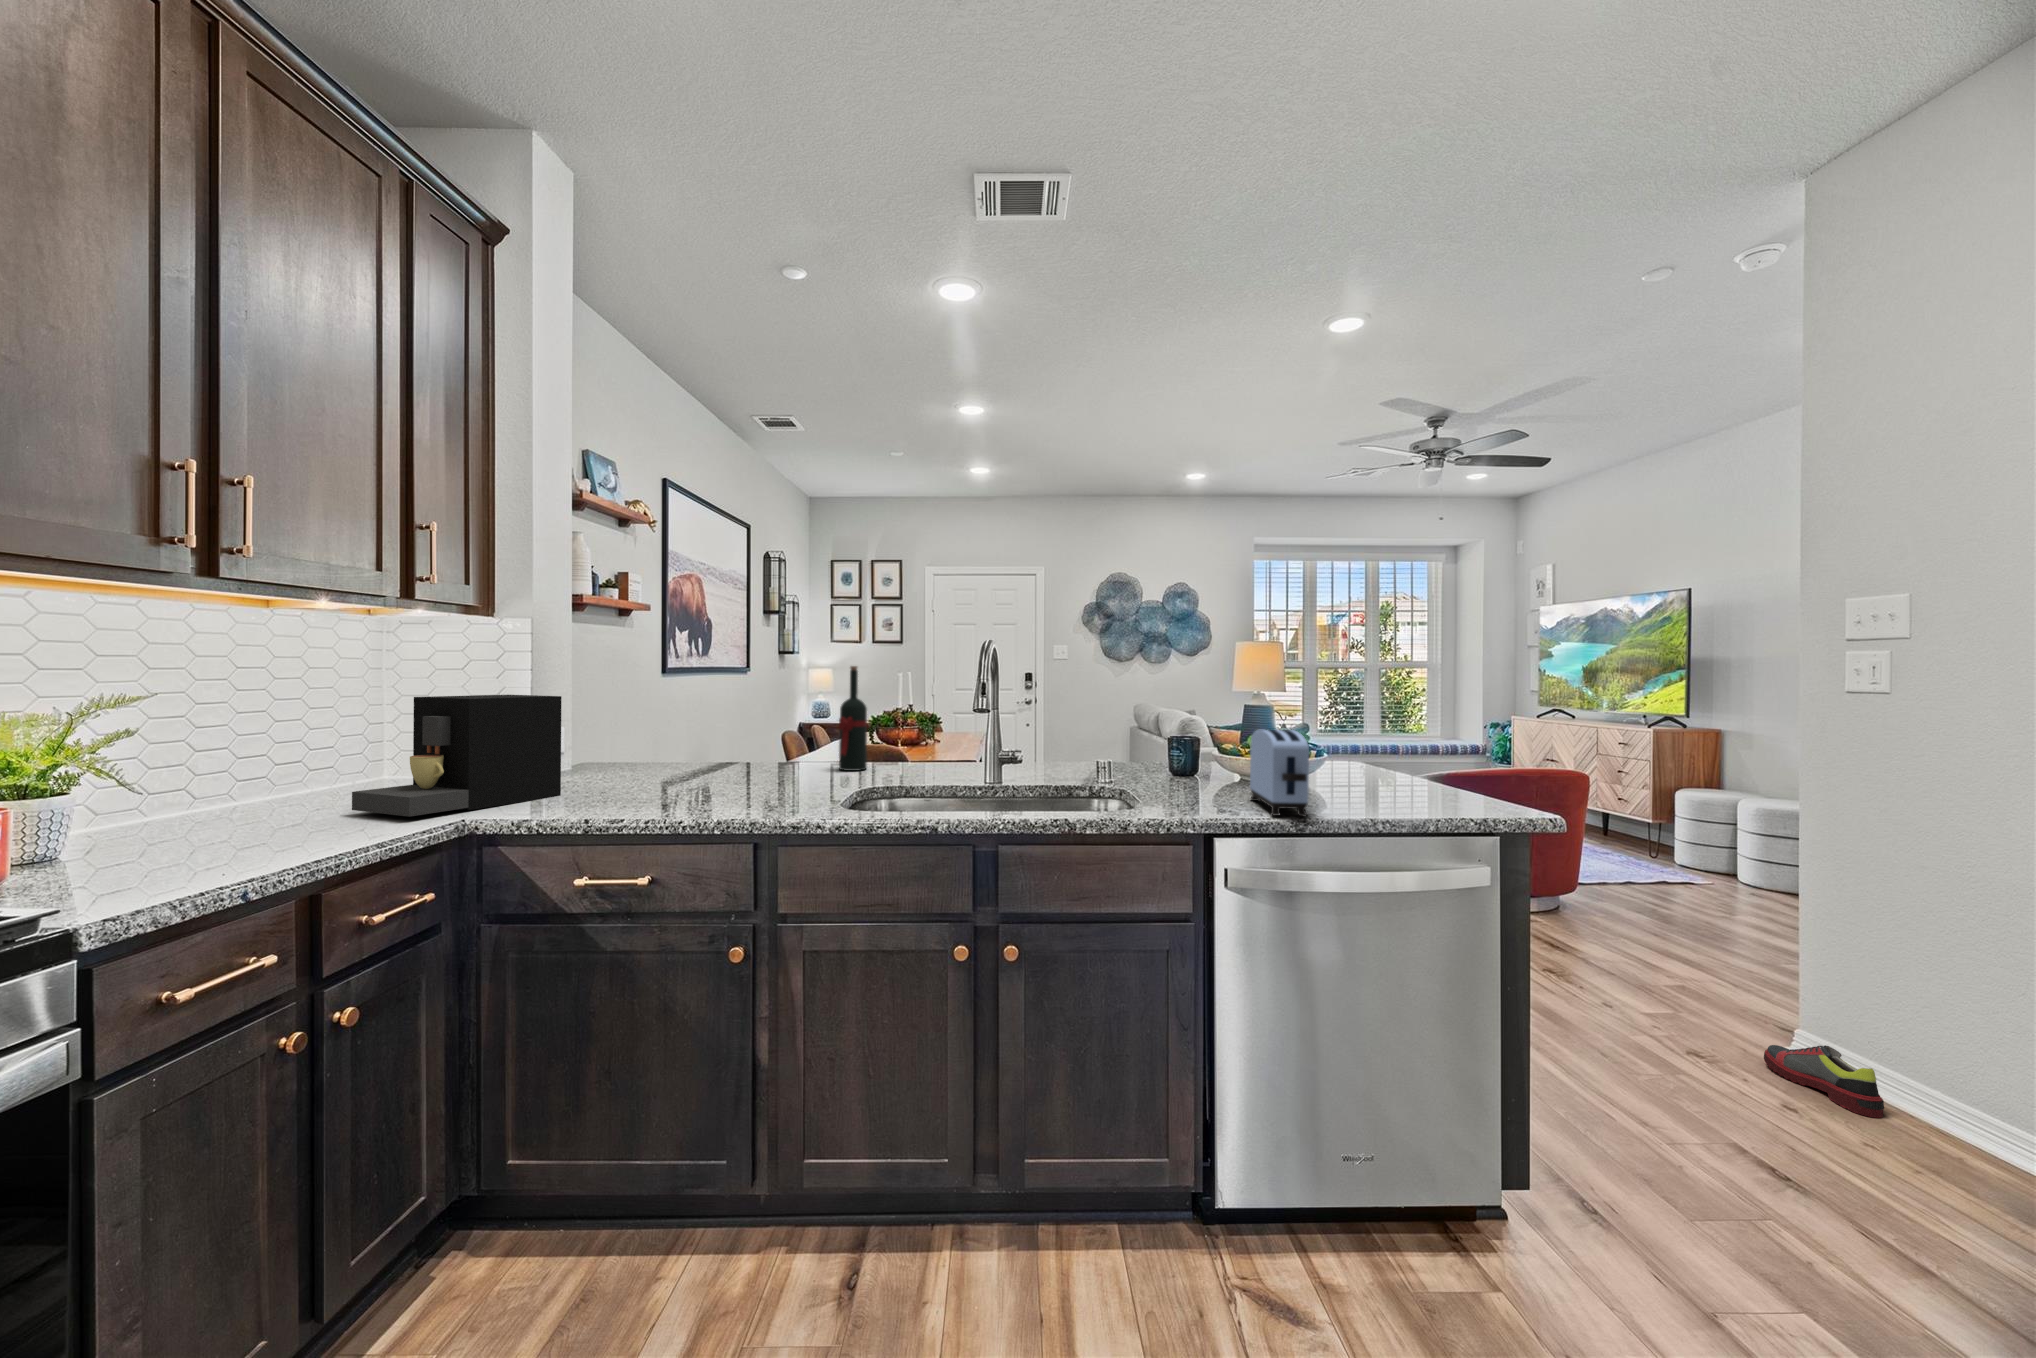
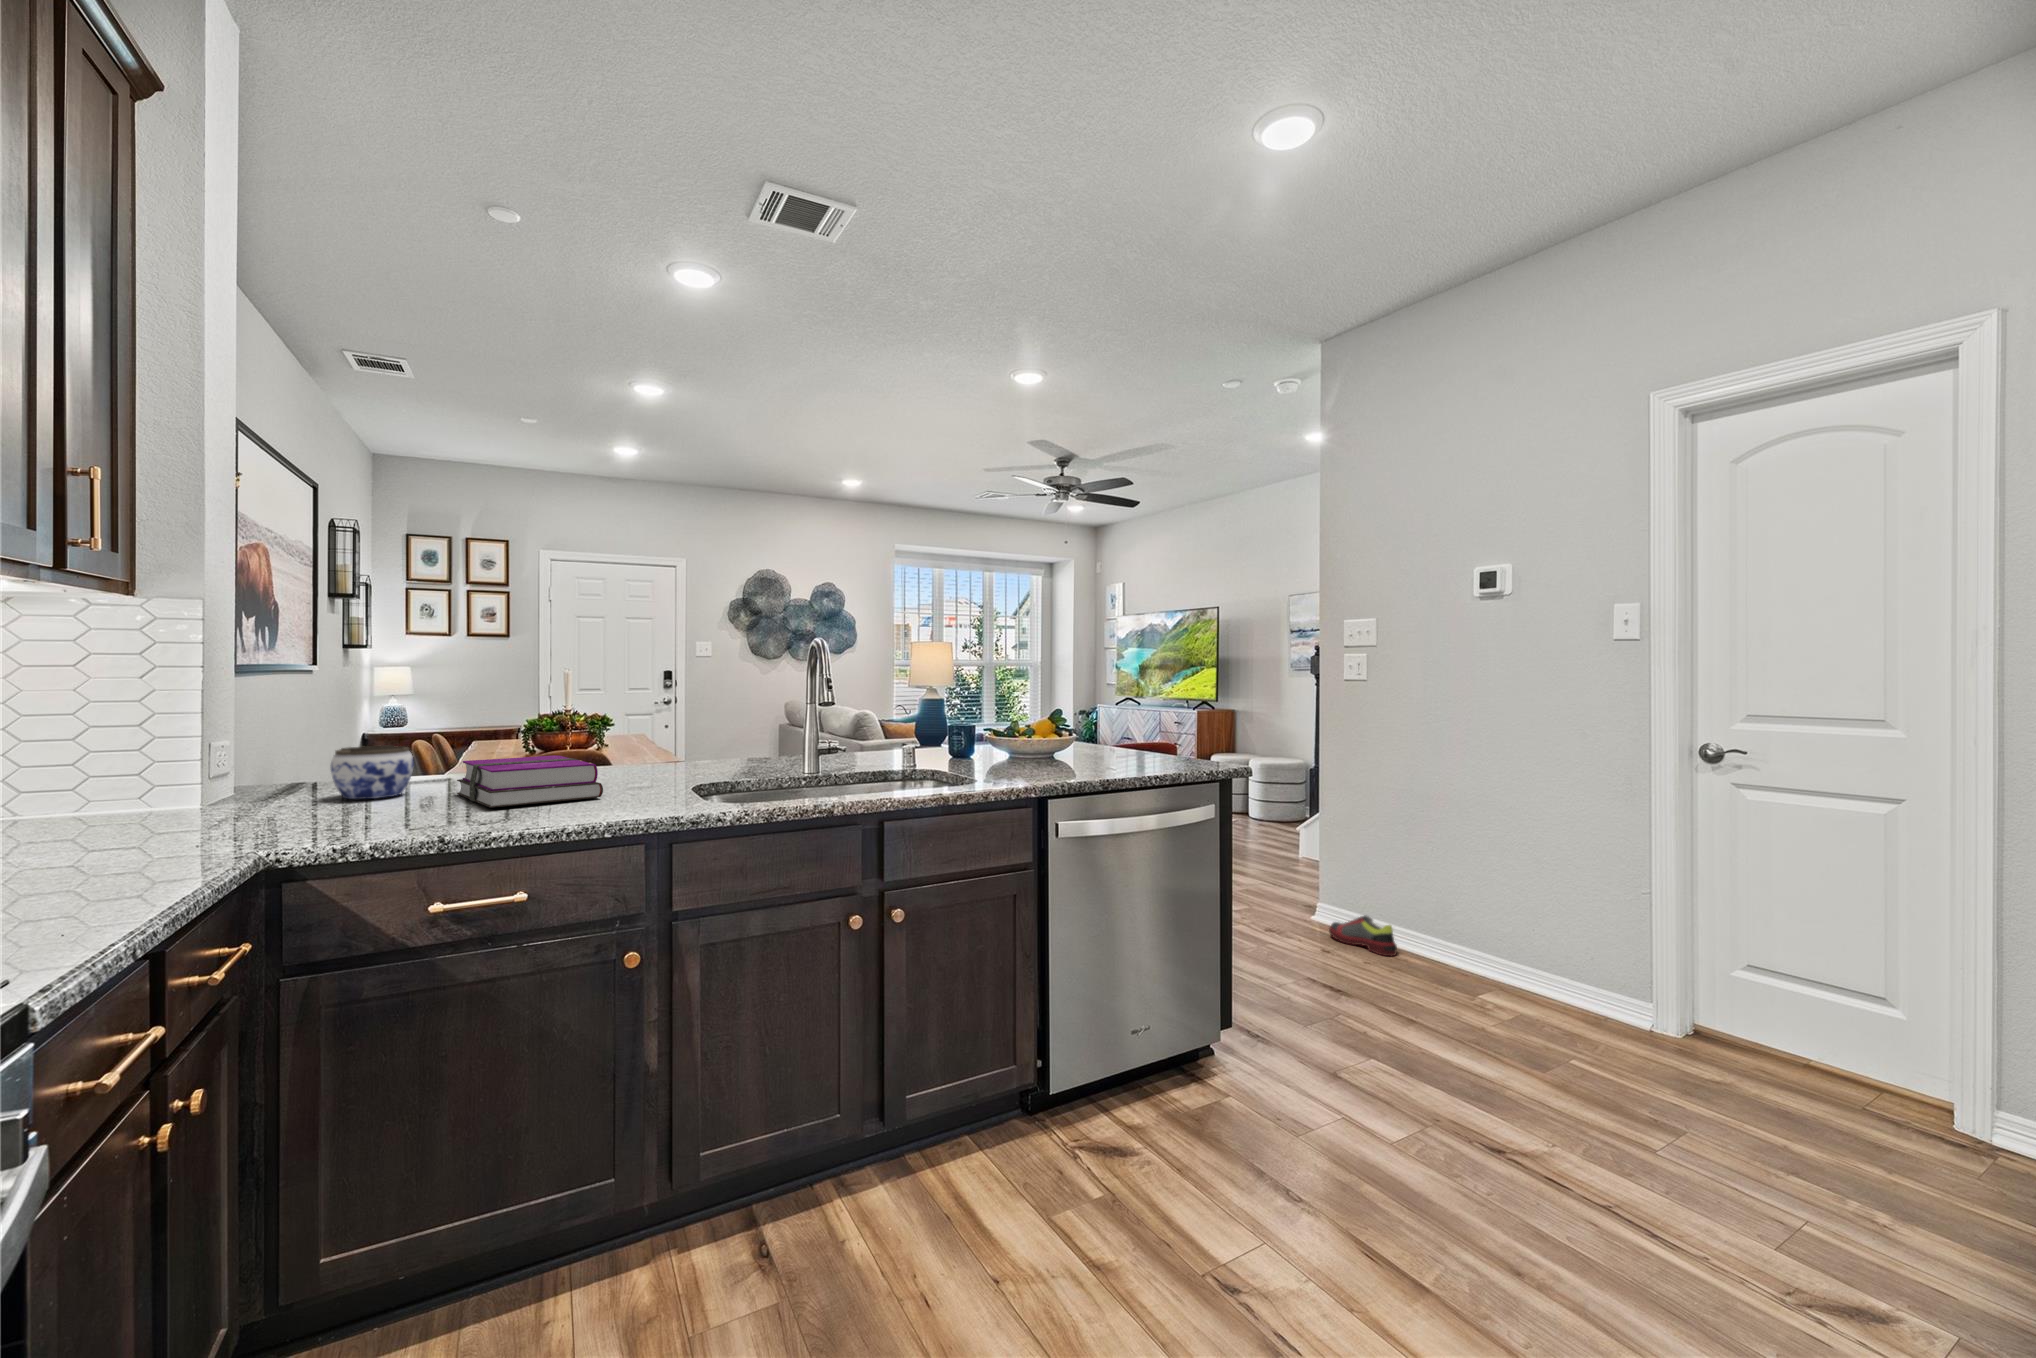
wine bottle: present [839,666,867,771] -> none [625,661,655,771]
coffee maker: present [352,695,561,817] -> none [57,698,329,852]
toaster: present [1250,730,1309,816] -> none [1045,710,1111,779]
jar: none [591,737,653,782] -> present [331,745,414,799]
hardback book: none [665,753,766,798] -> present [457,756,603,808]

